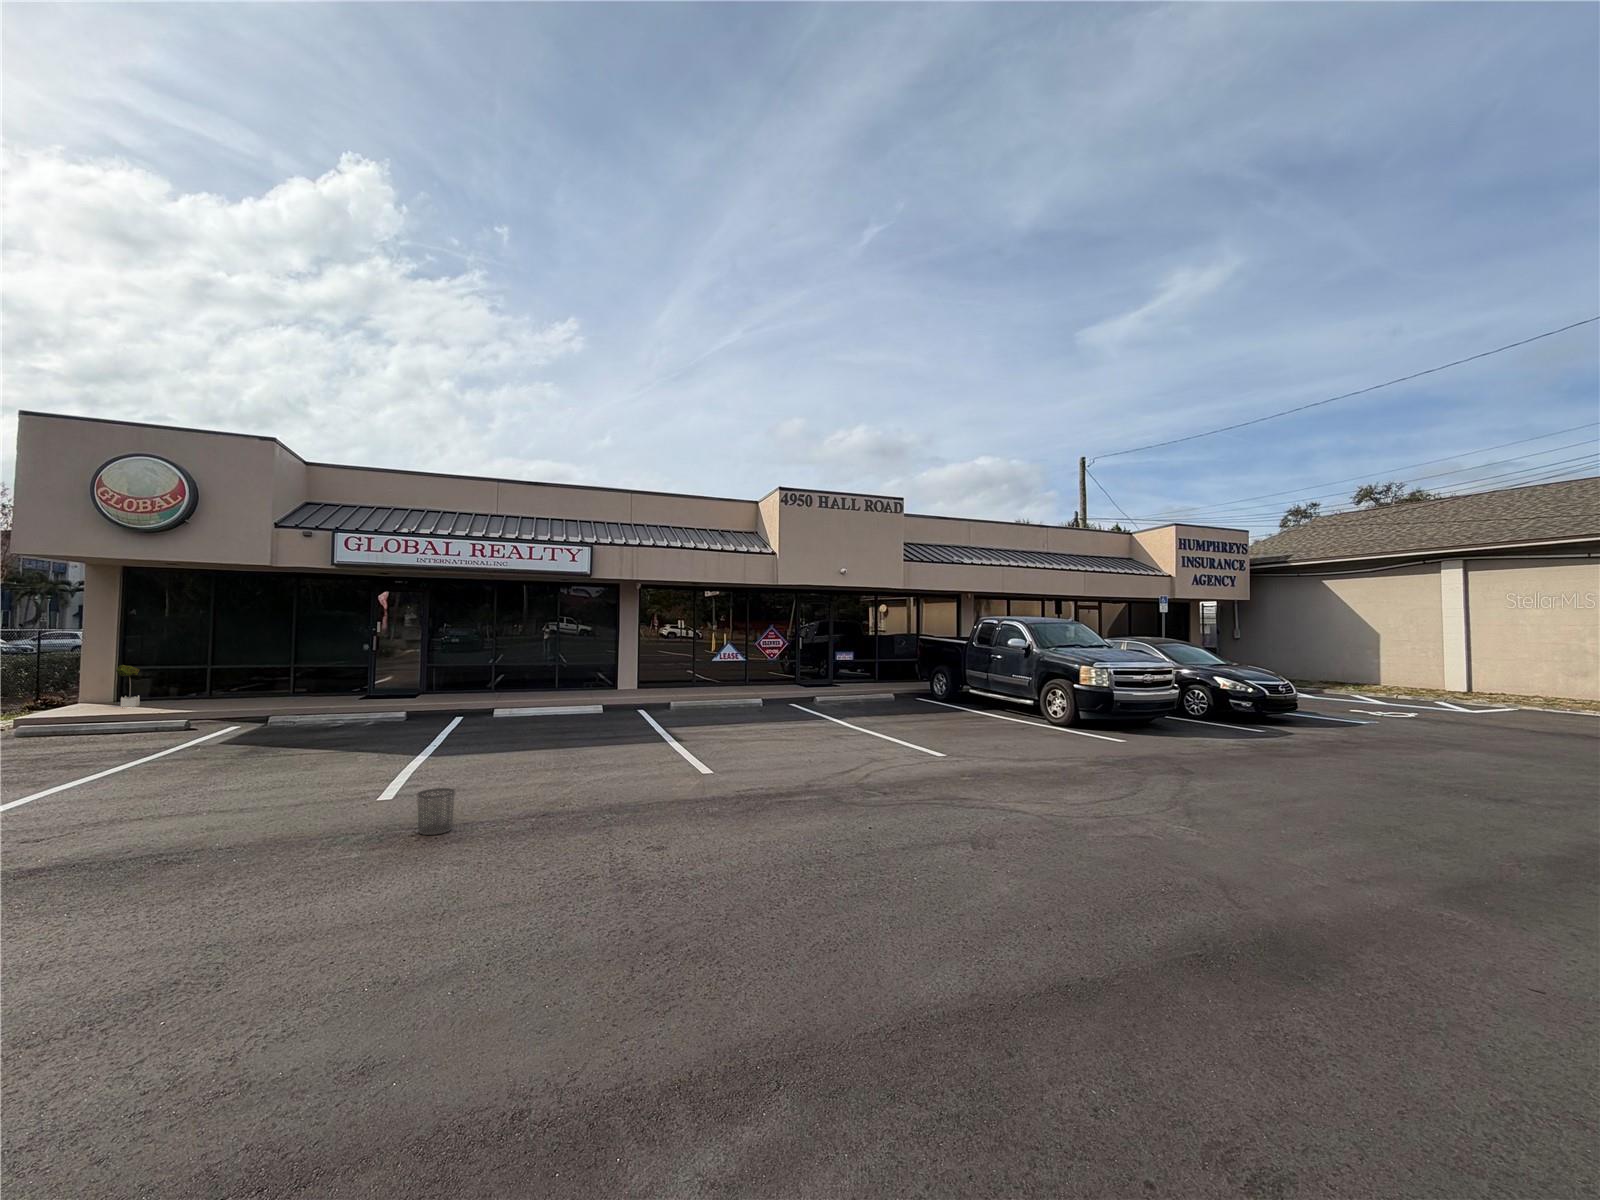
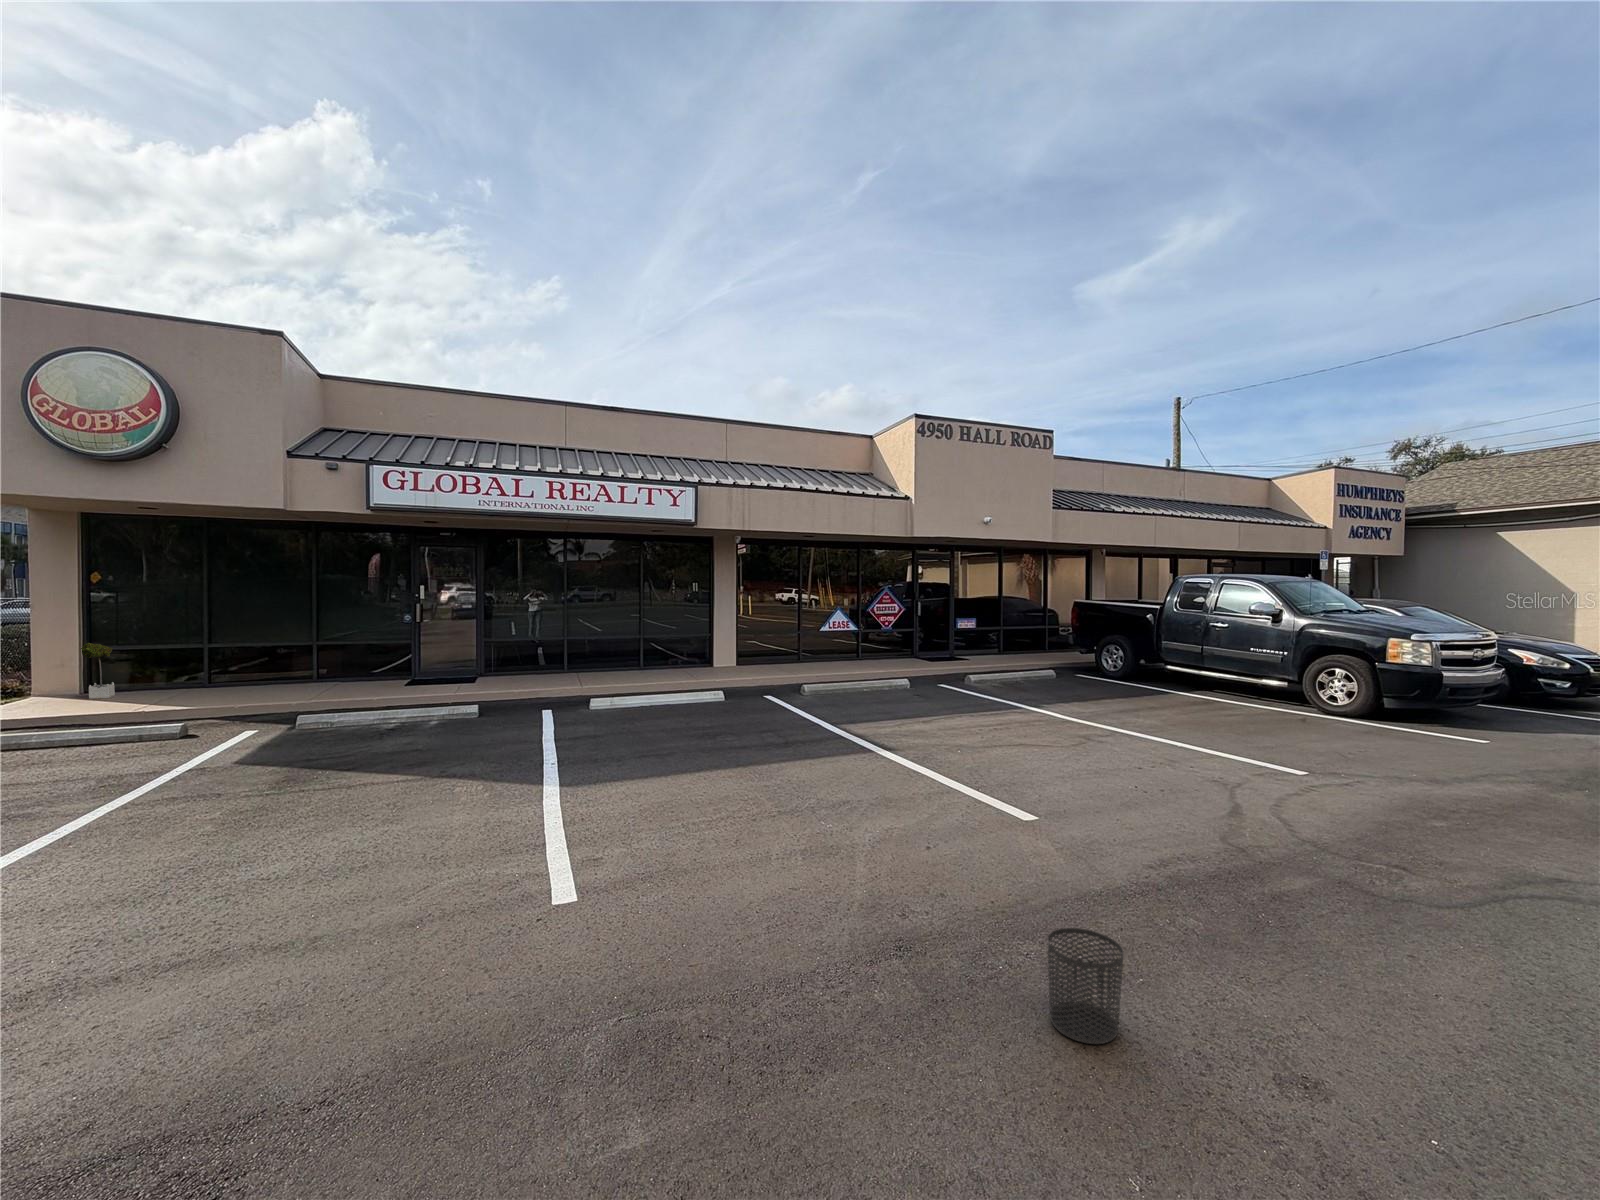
waste bin: present [418,788,455,835] -> present [1048,928,1123,1044]

